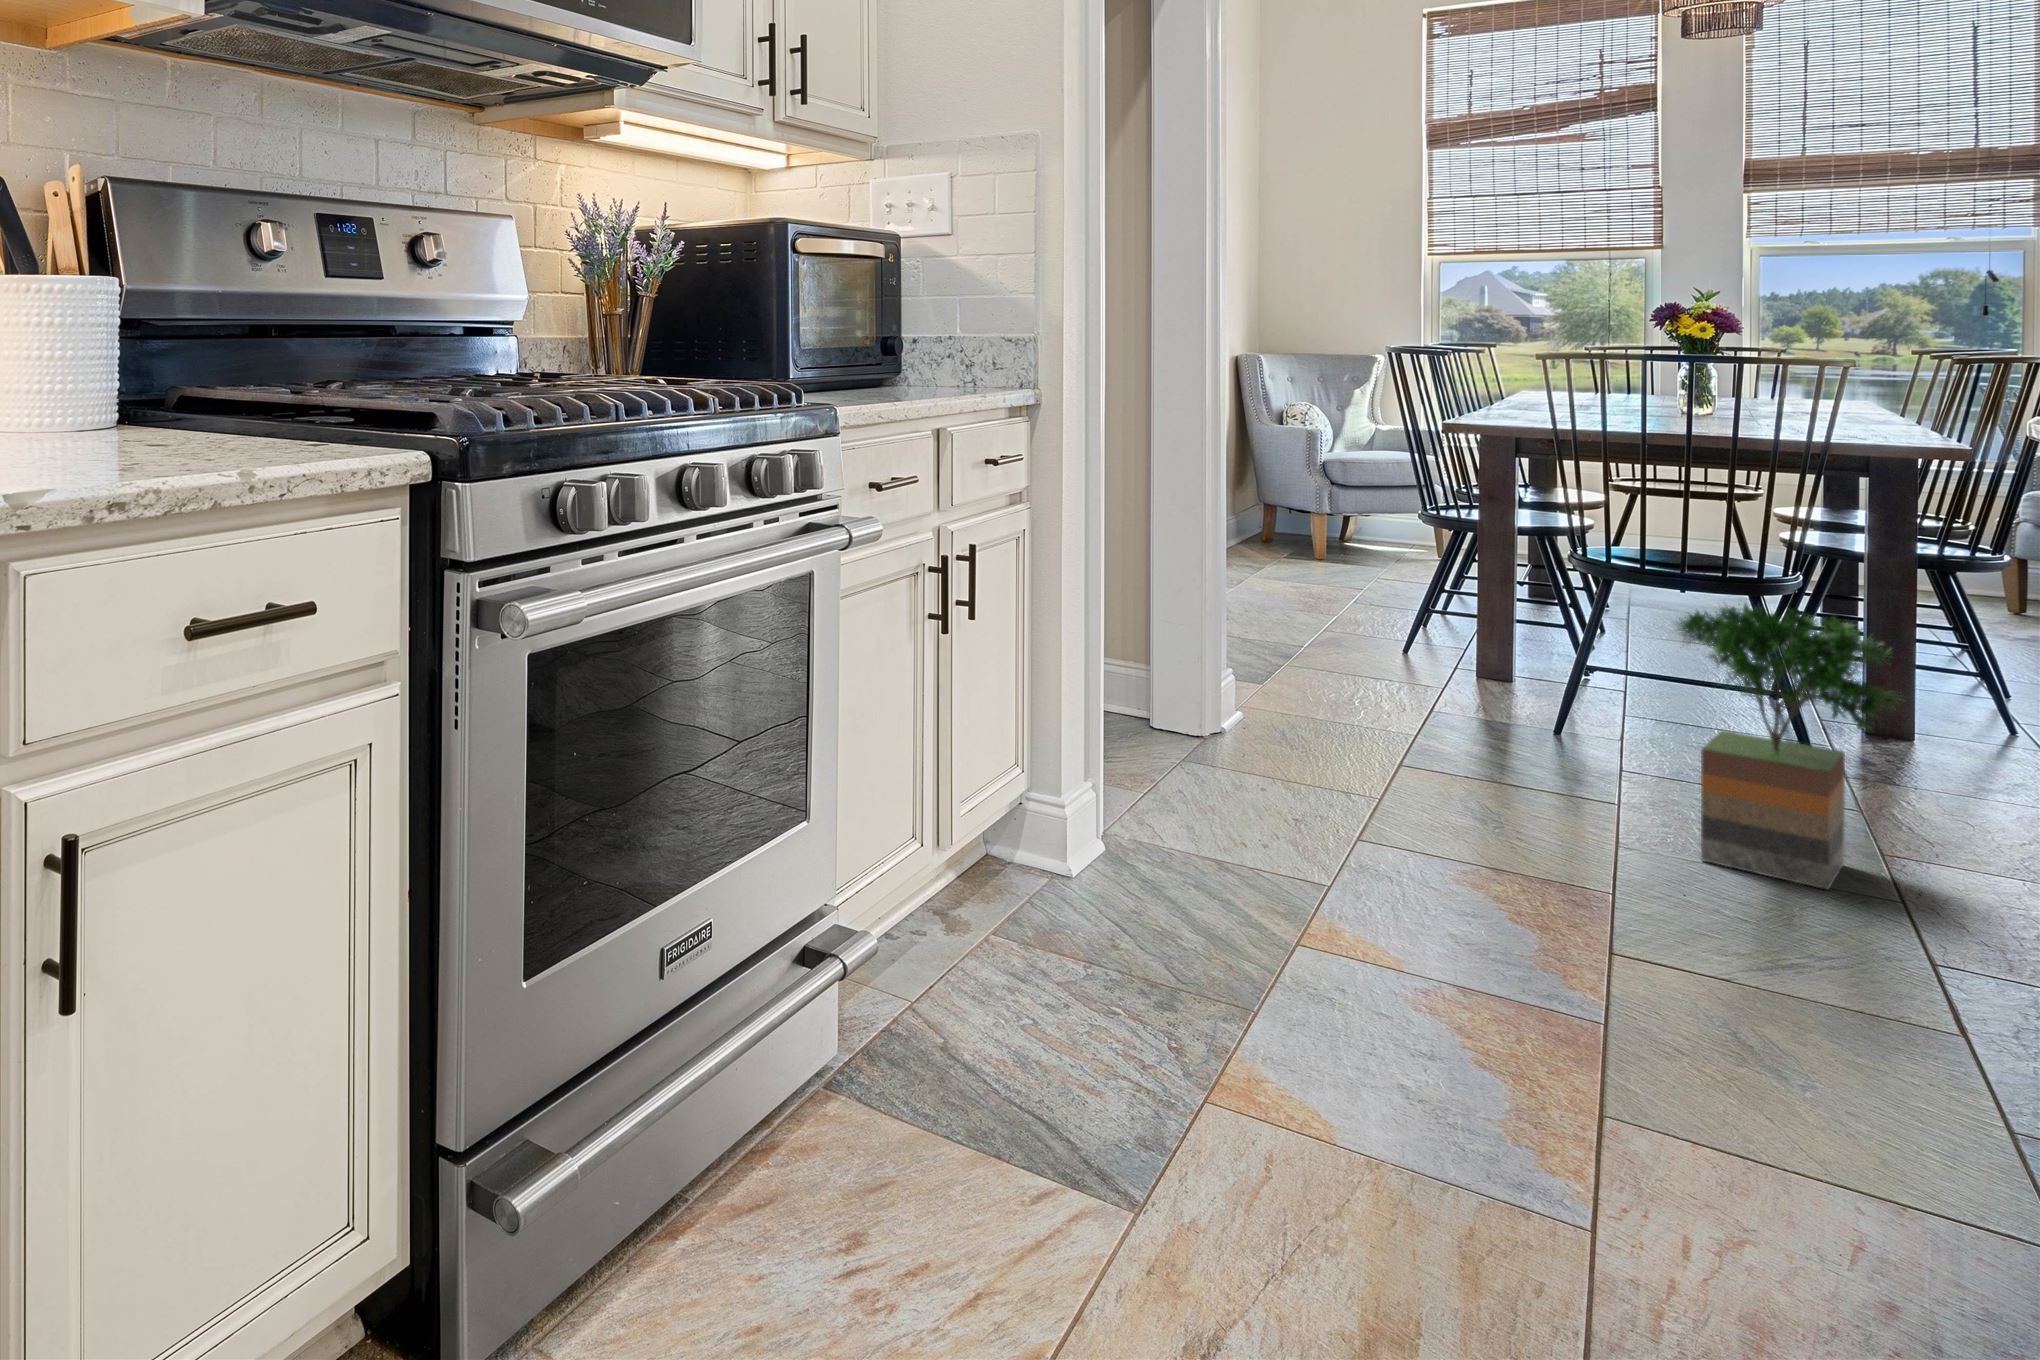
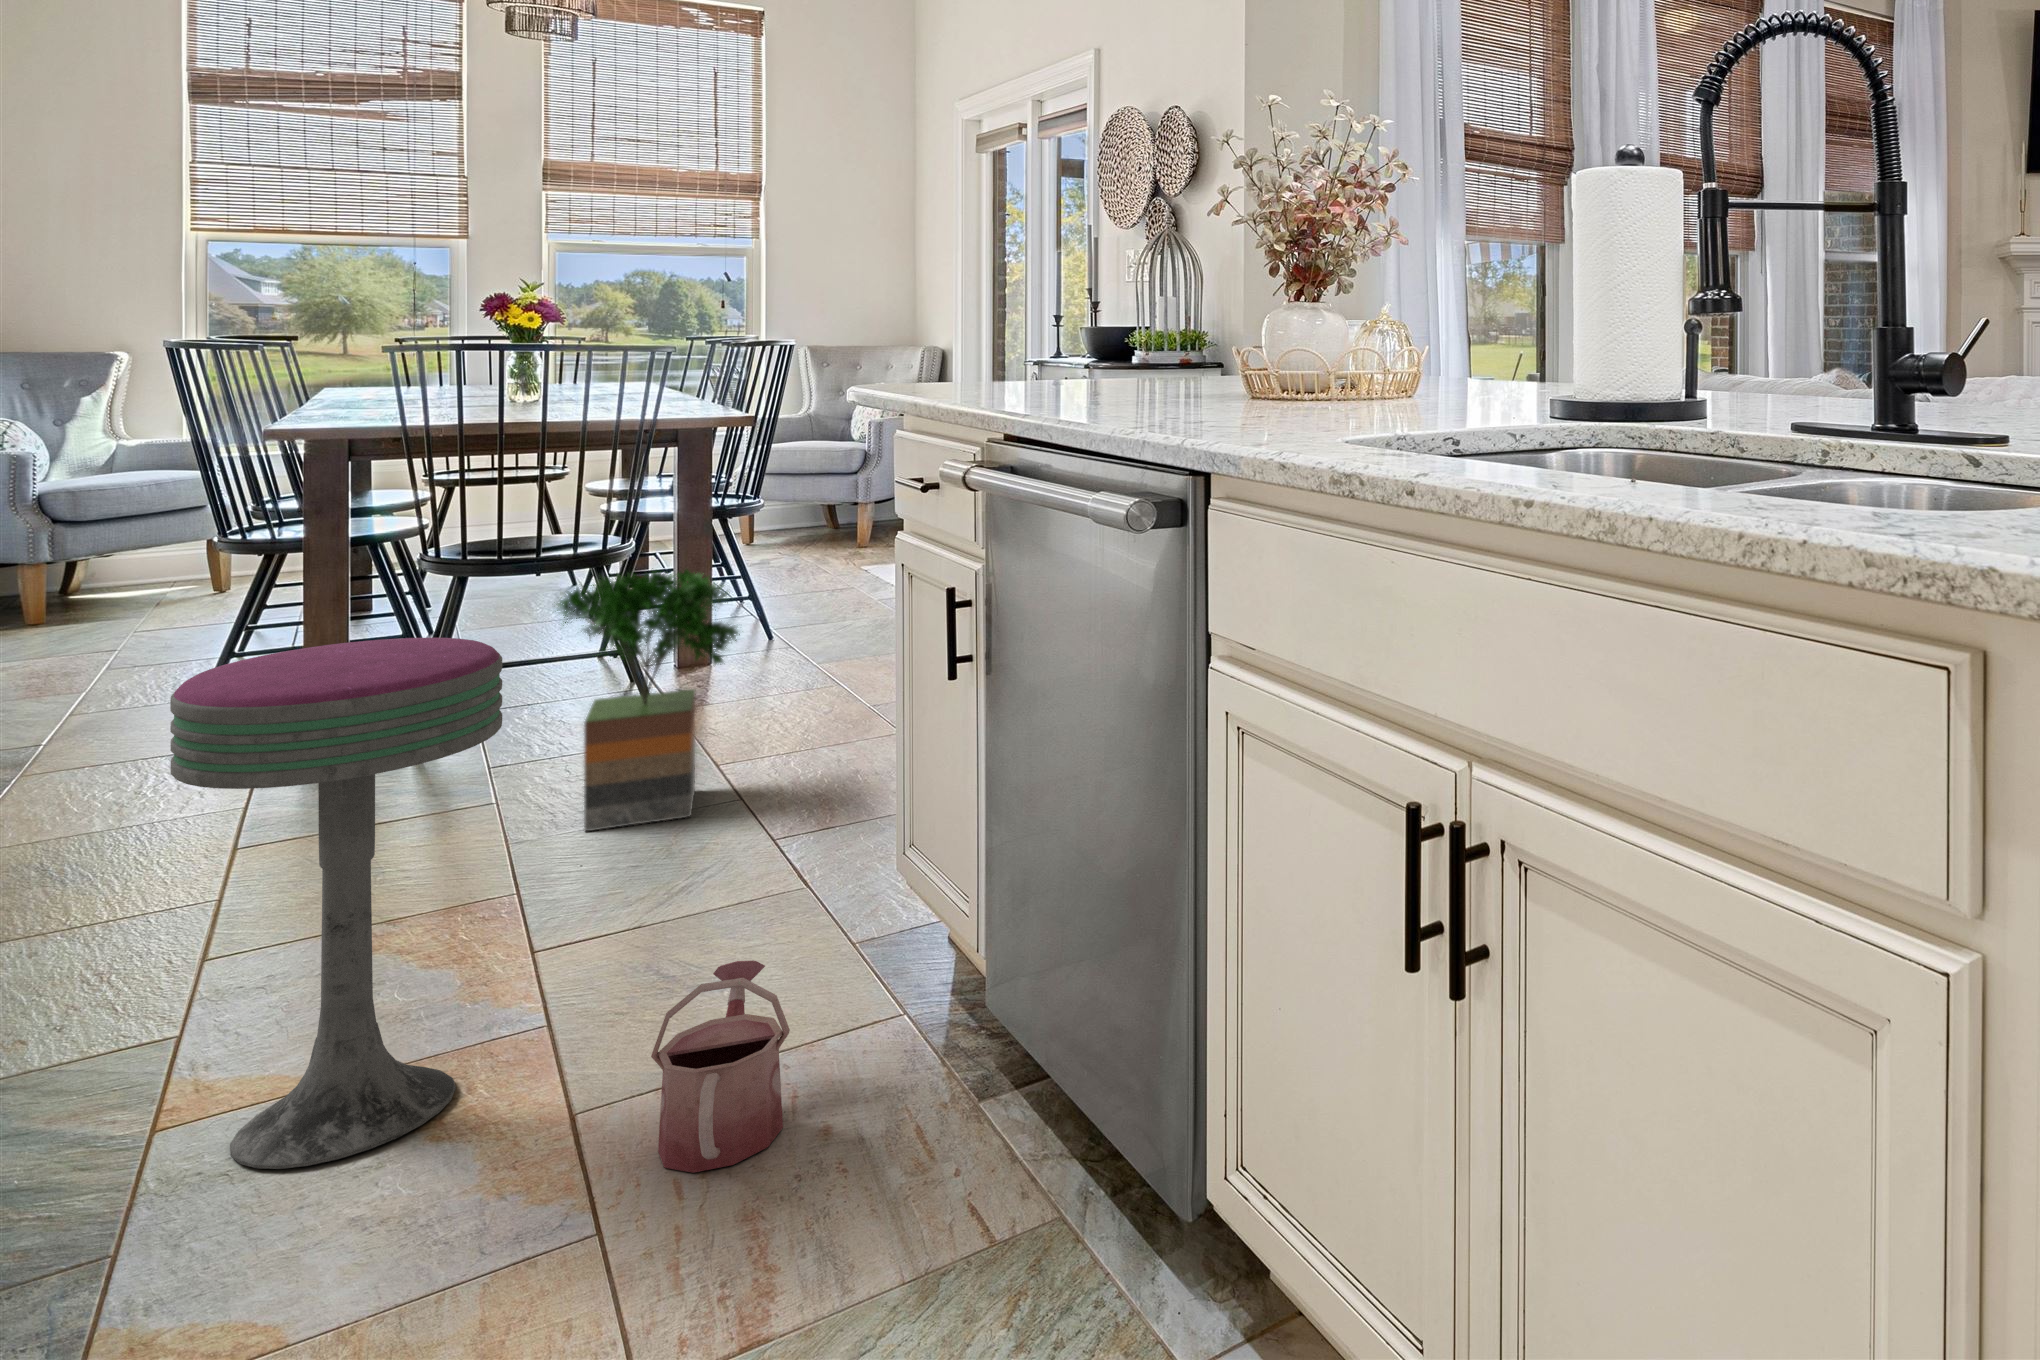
bar stool: none [1306,611,1555,1041] -> present [170,638,502,1169]
watering can: none [1672,1038,1839,1253] -> present [651,960,790,1173]

